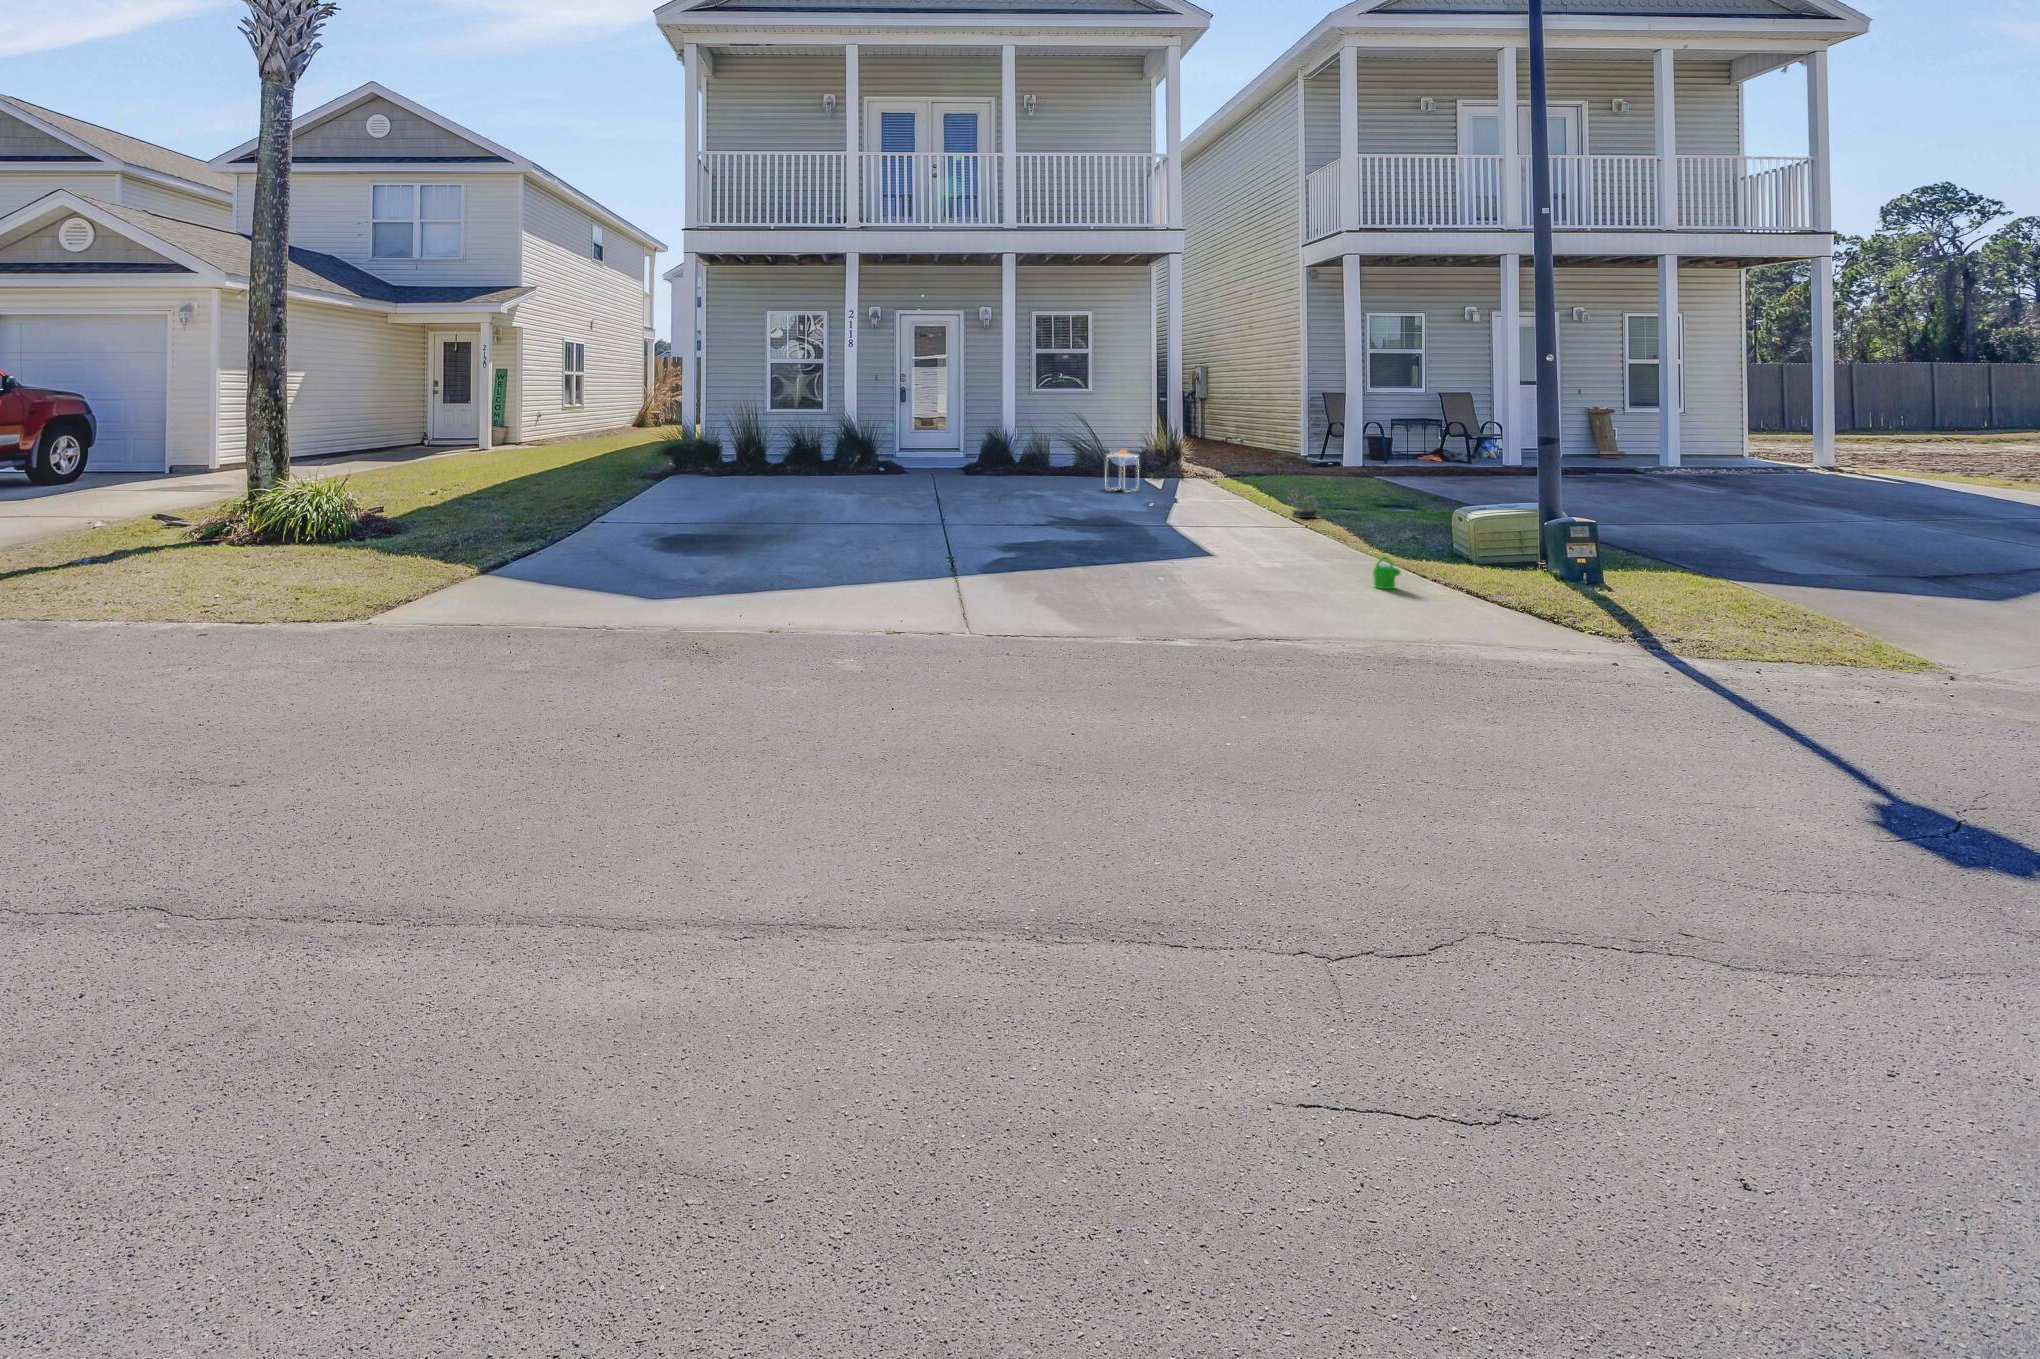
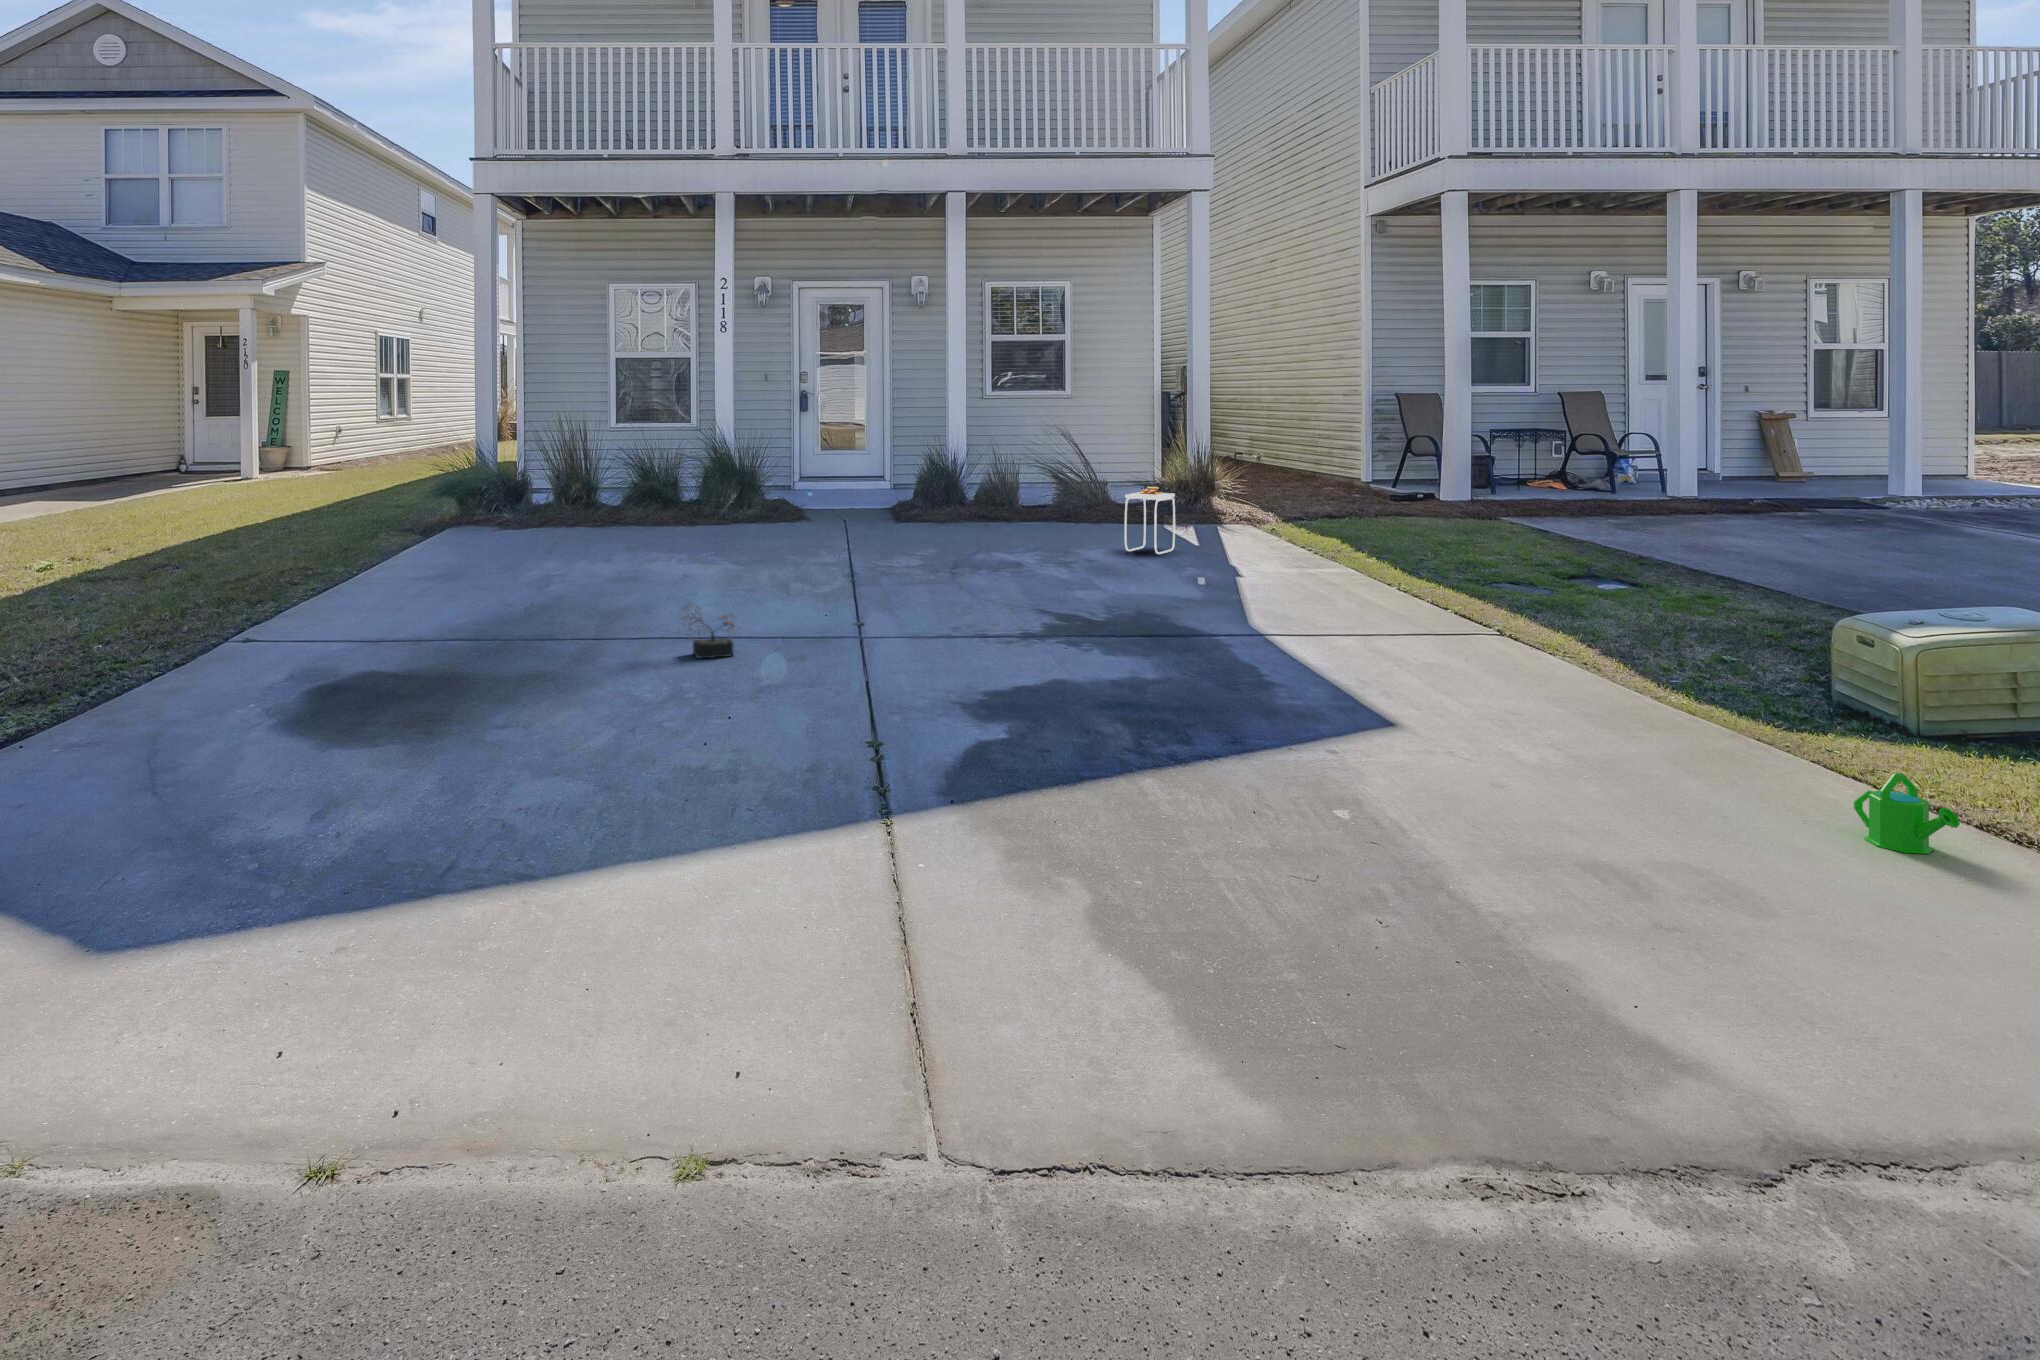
decorative plant: present [1293,493,1316,518] -> present [679,605,739,658]

